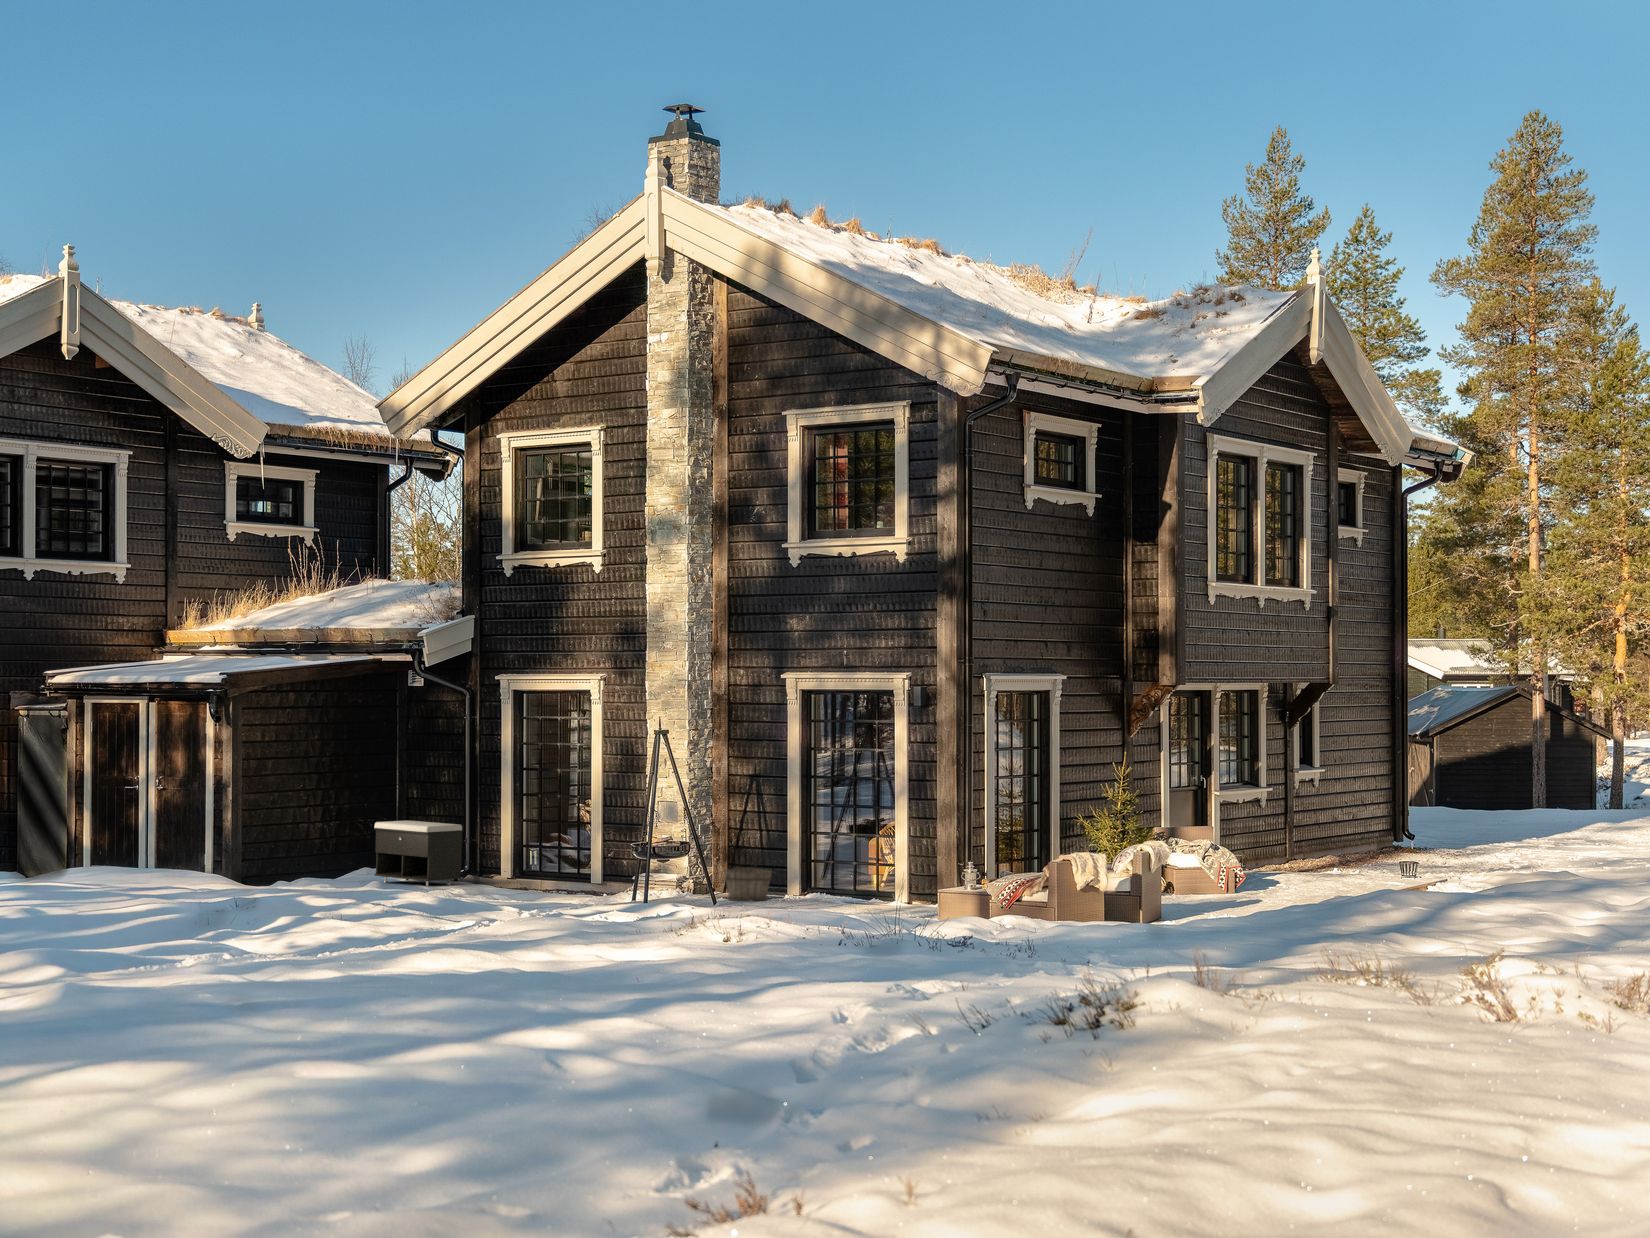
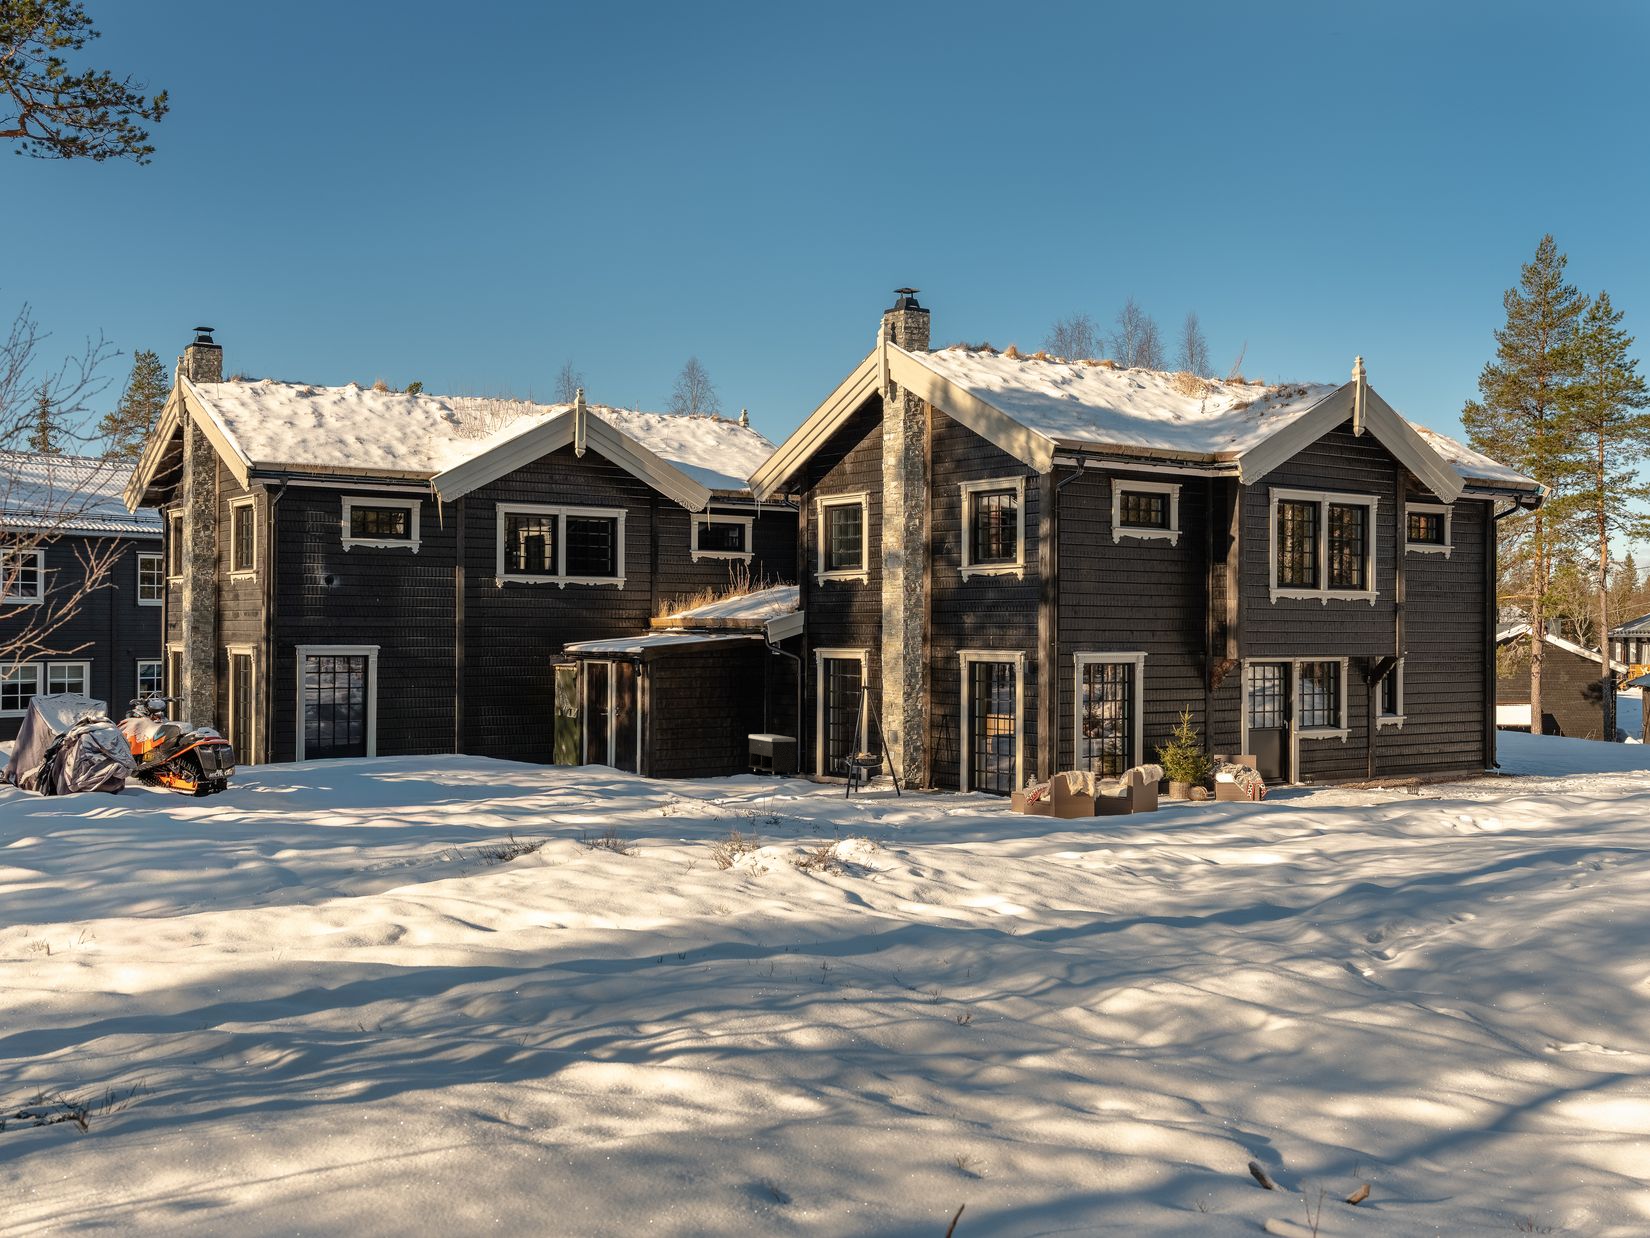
wooden bucket: present [725,861,771,901] -> none [921,767,951,793]

